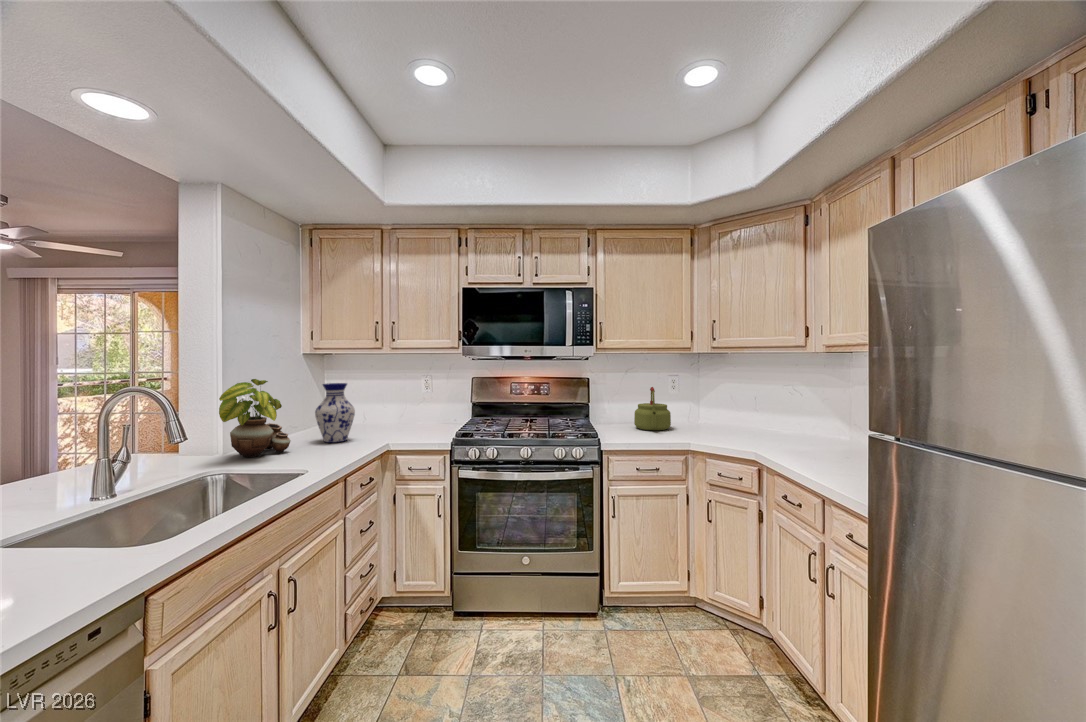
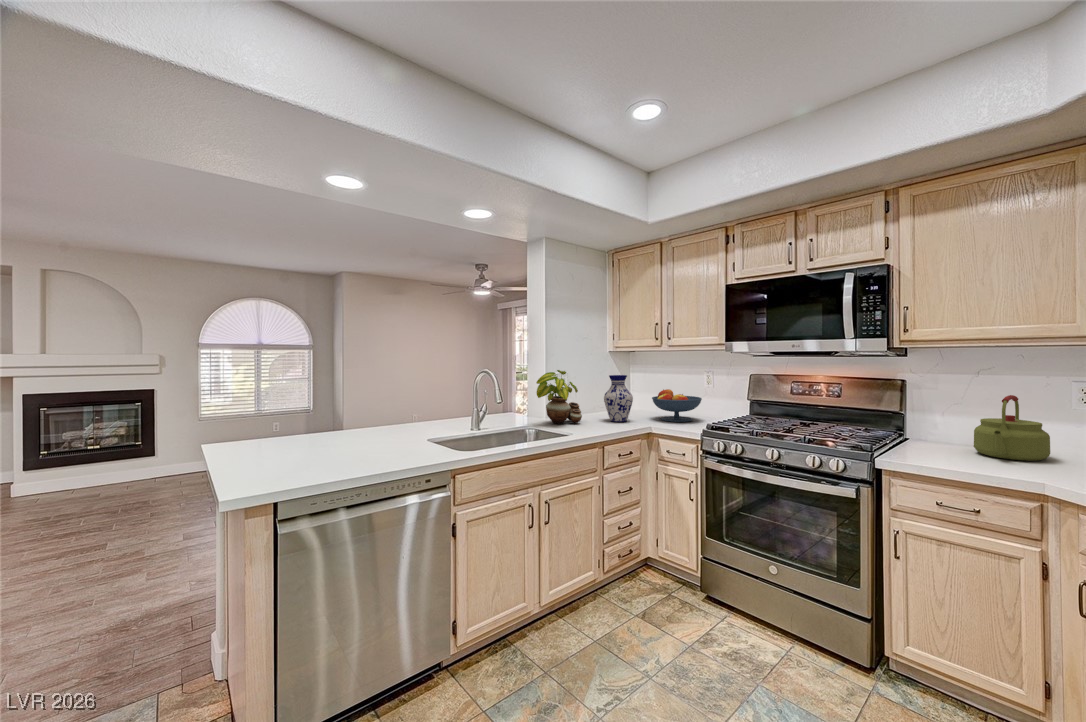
fruit bowl: none [371,397,428,434] -> present [652,389,702,422]

